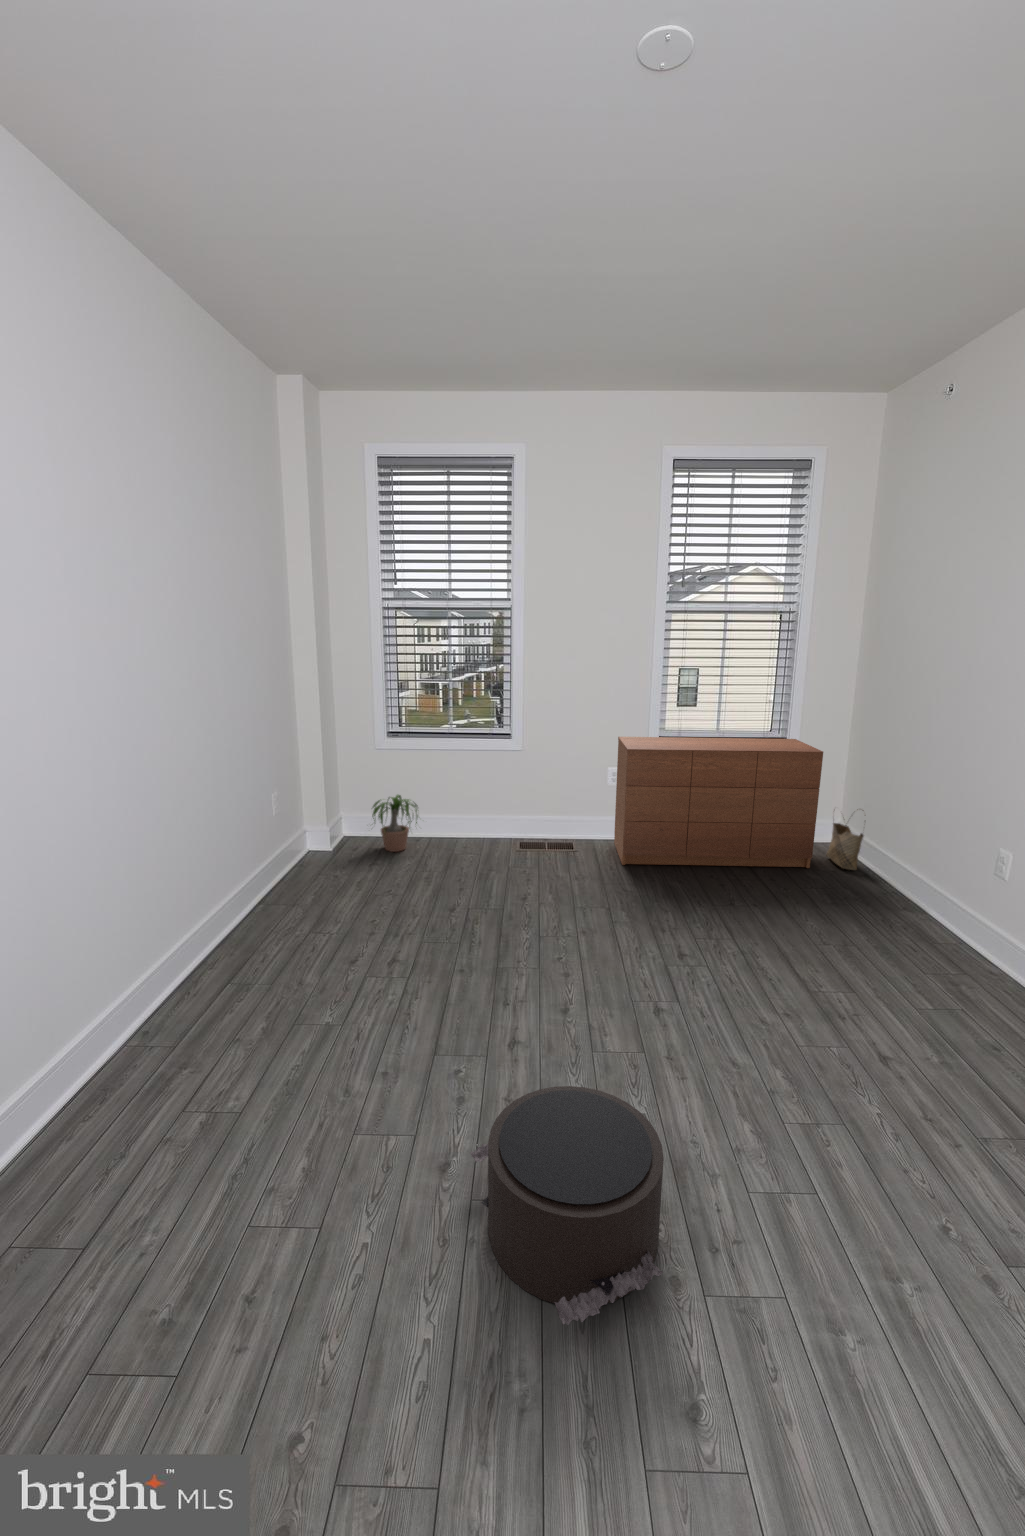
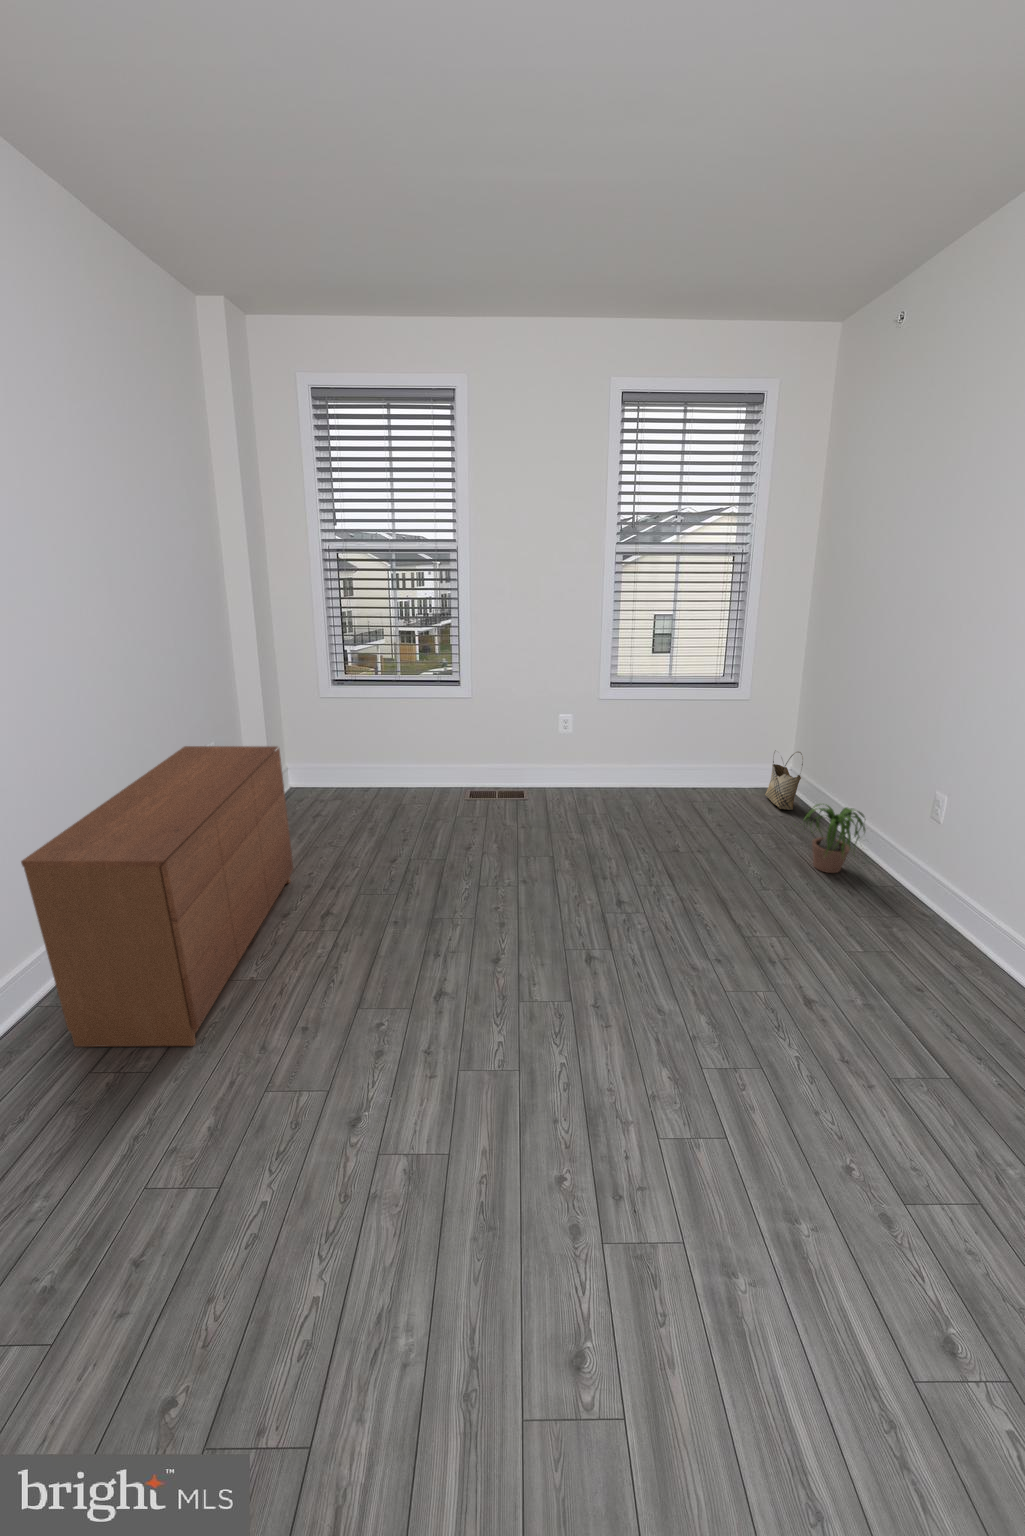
dresser: present [614,737,823,868] -> present [21,746,293,1047]
potted plant: present [372,795,418,852] -> present [804,804,865,873]
pouf: present [470,1086,664,1325] -> none [433,1067,612,1300]

